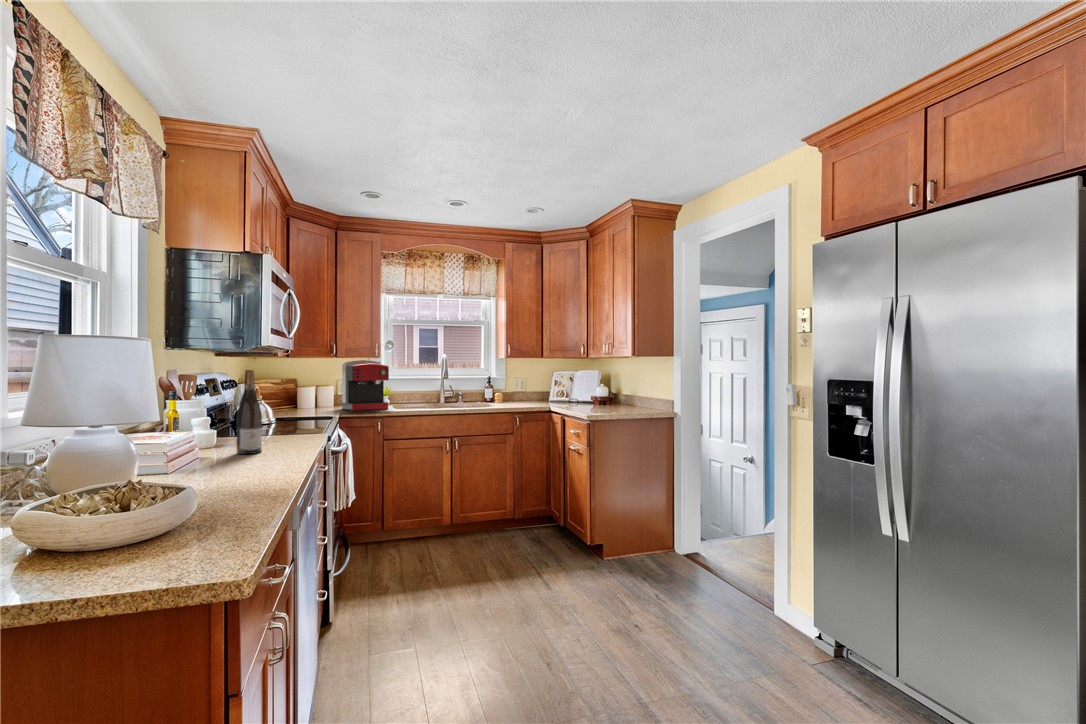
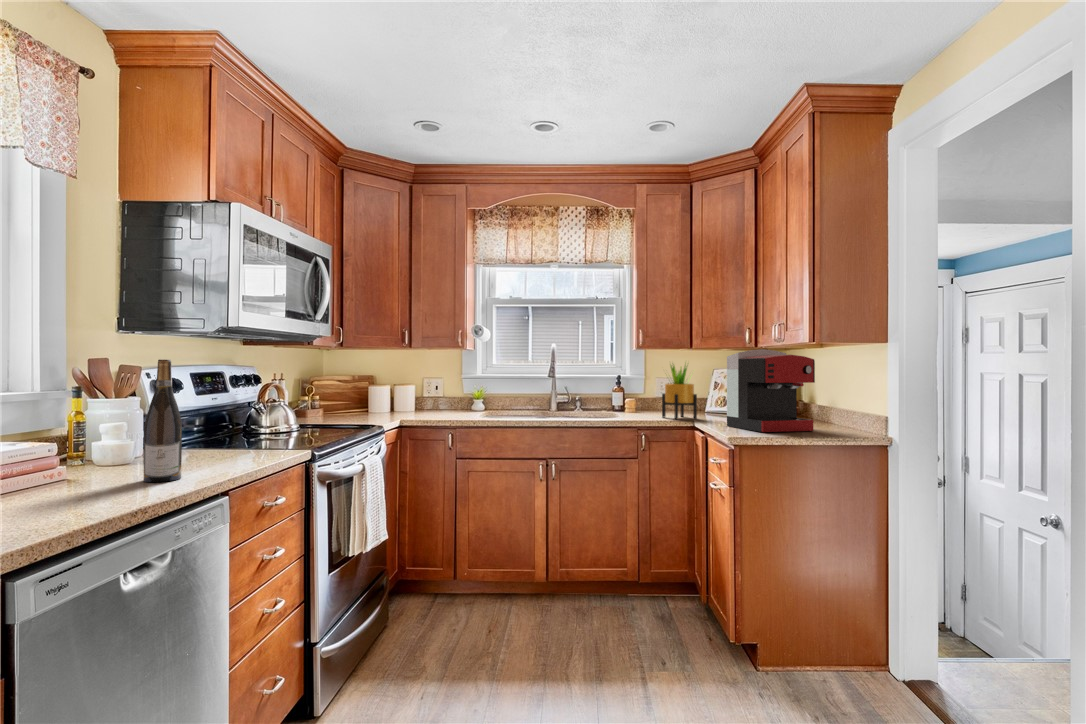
coffee maker: present [342,360,389,411] -> present [727,349,815,432]
potted plant: none [526,366,550,407] -> present [662,366,697,419]

